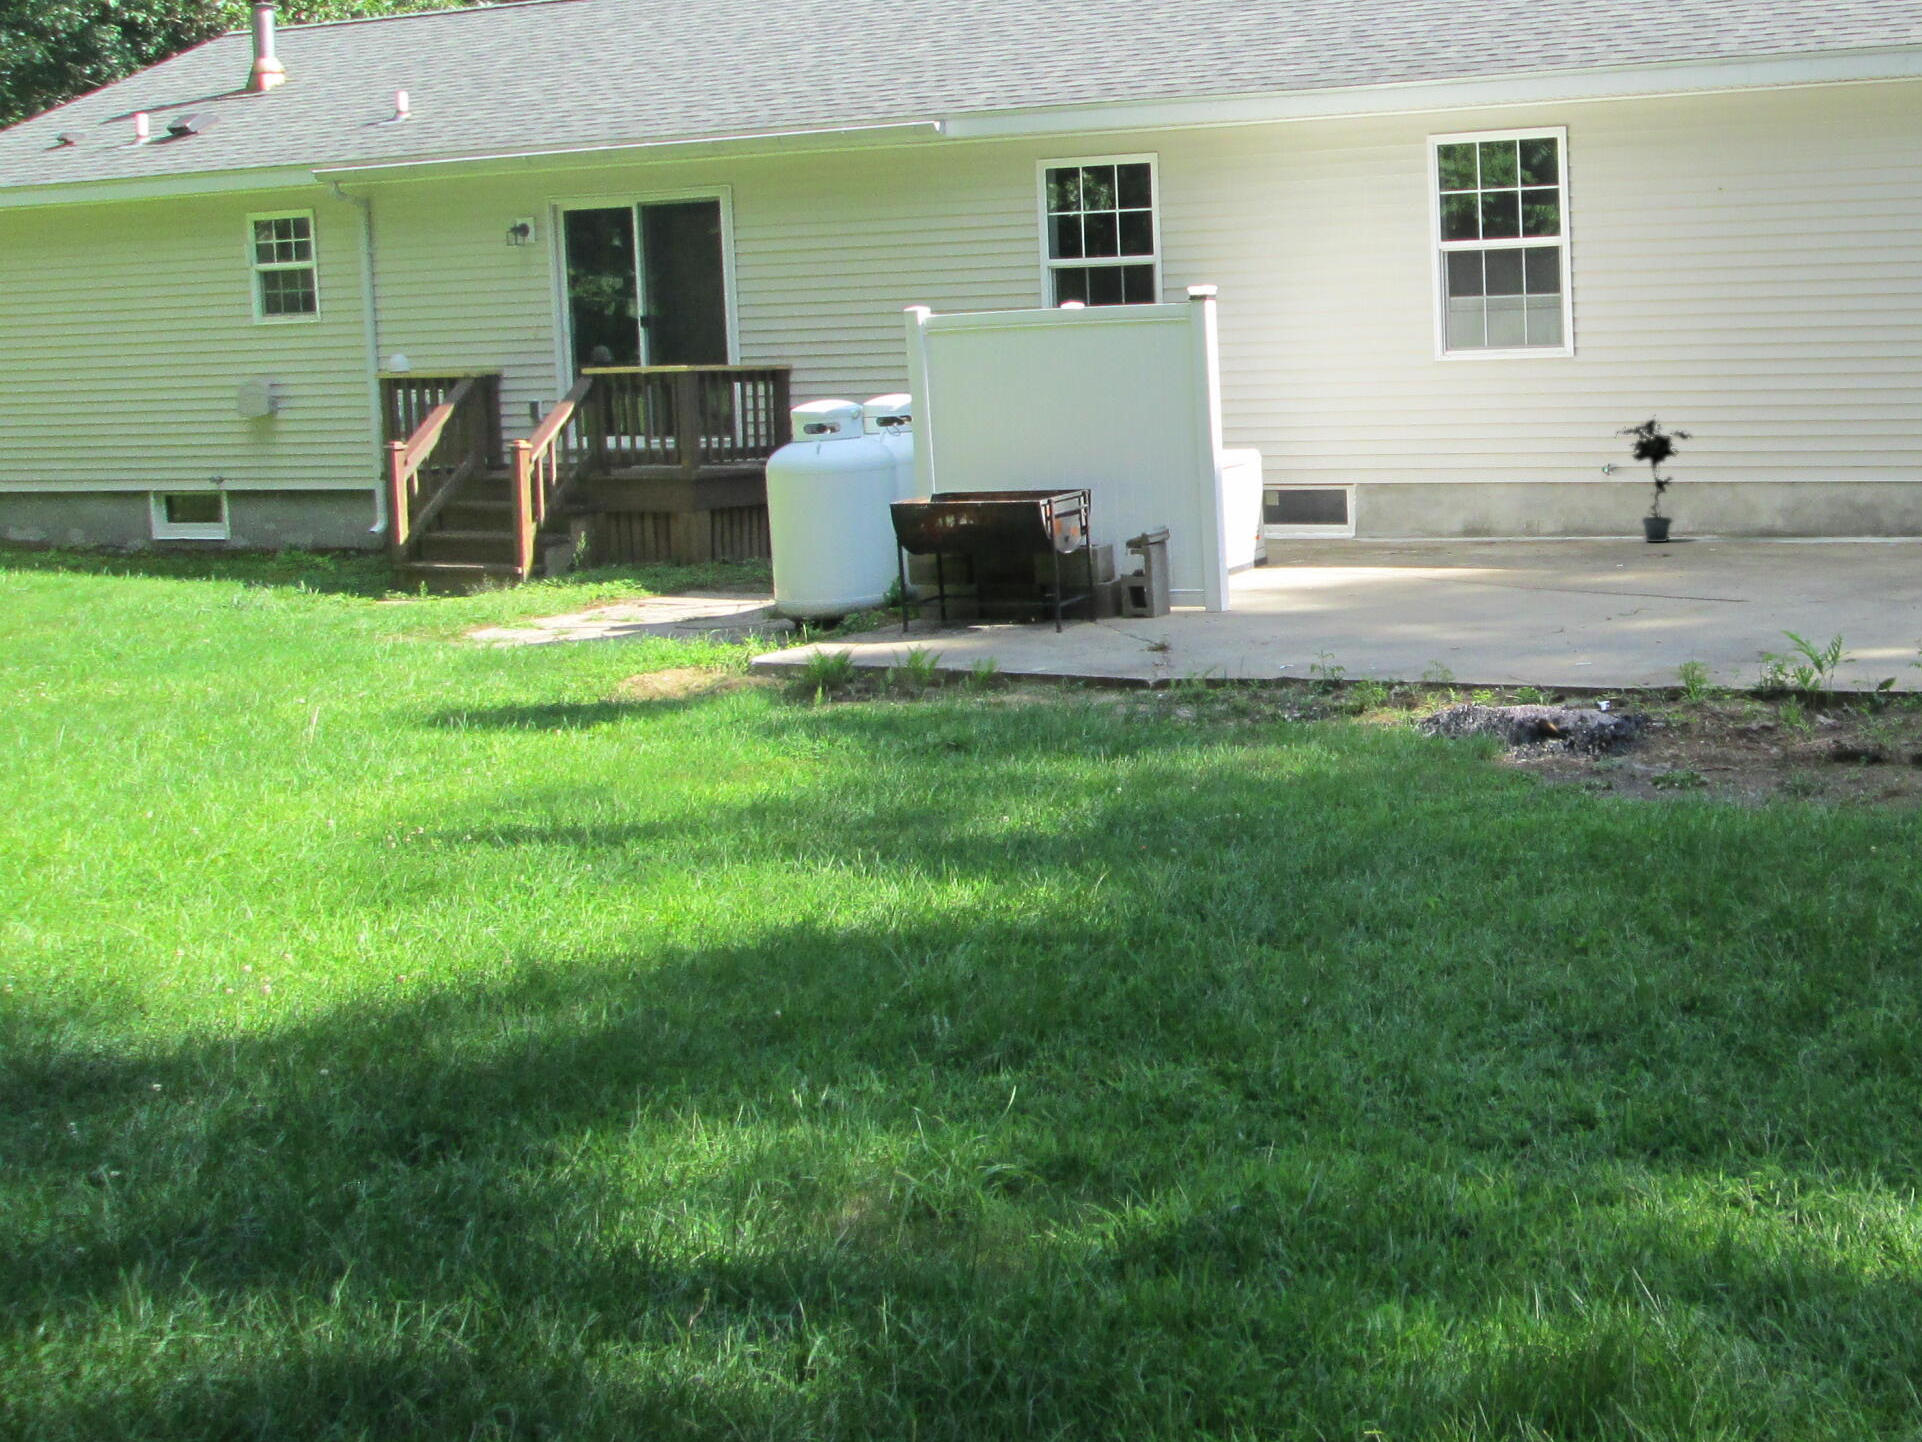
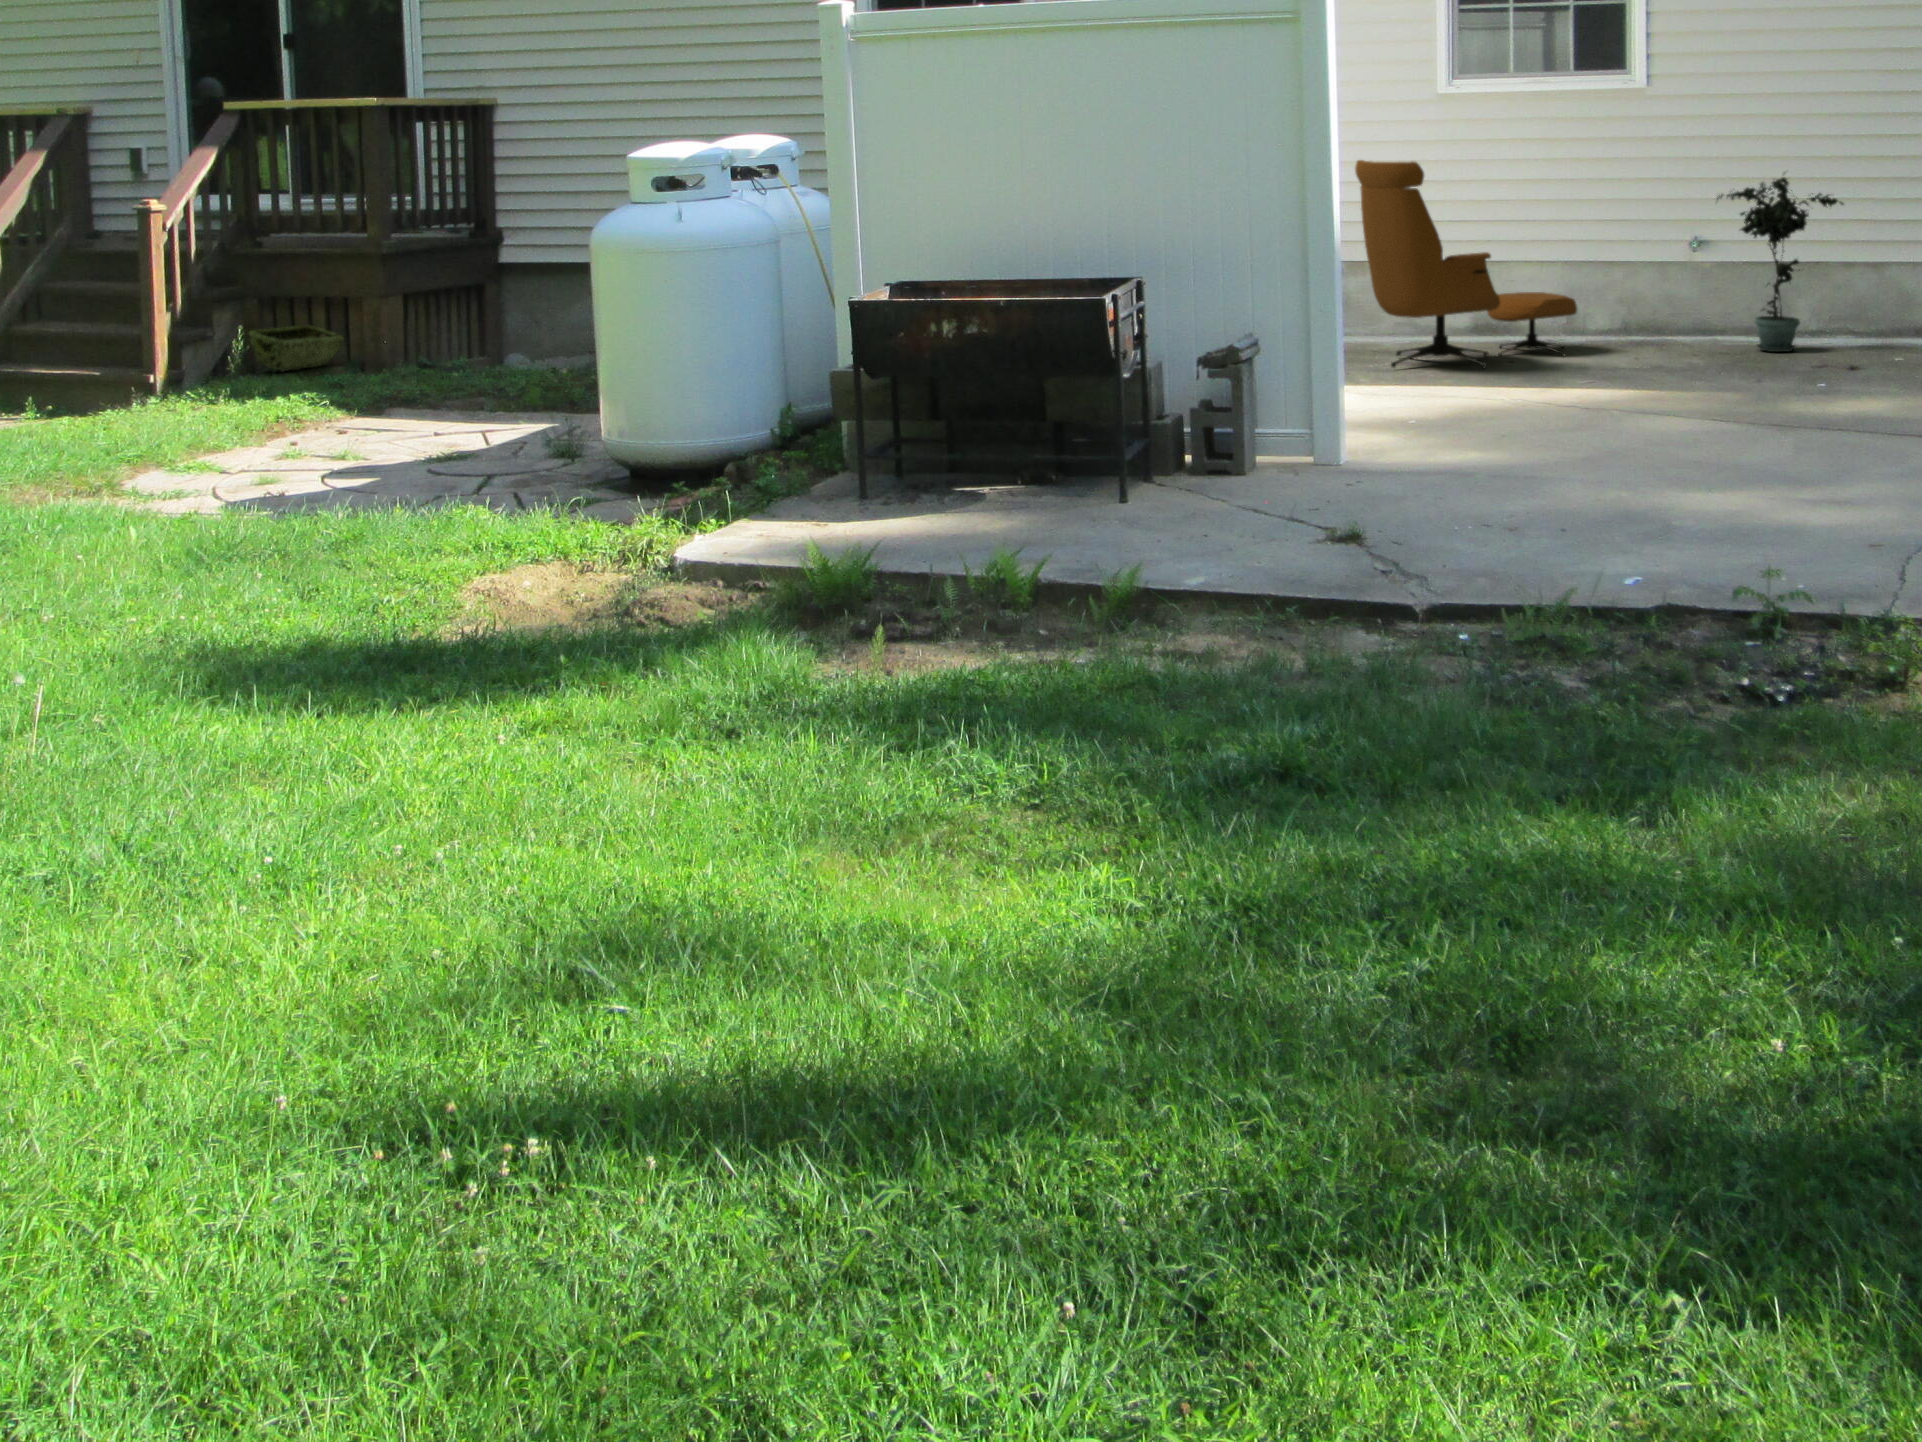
lounge chair: none [1352,409,1525,555] -> present [1355,160,1577,368]
woven basket: none [595,531,668,564] -> present [249,325,344,371]

